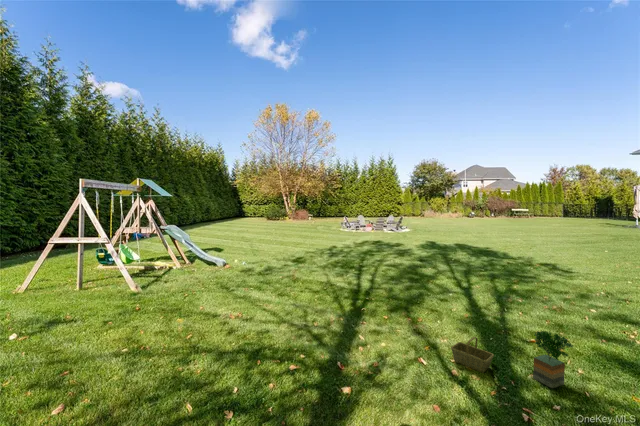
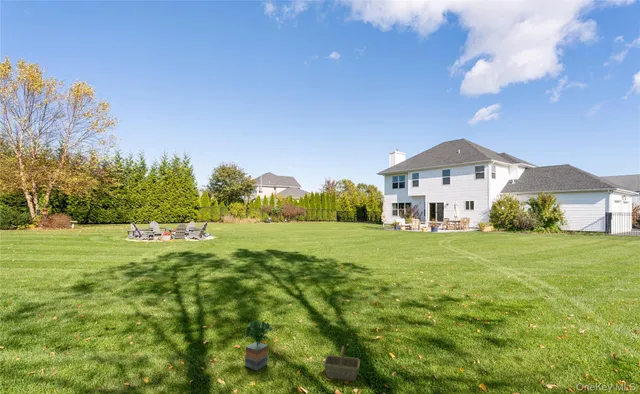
potted tree: present [533,331,573,388] -> present [245,321,273,371]

